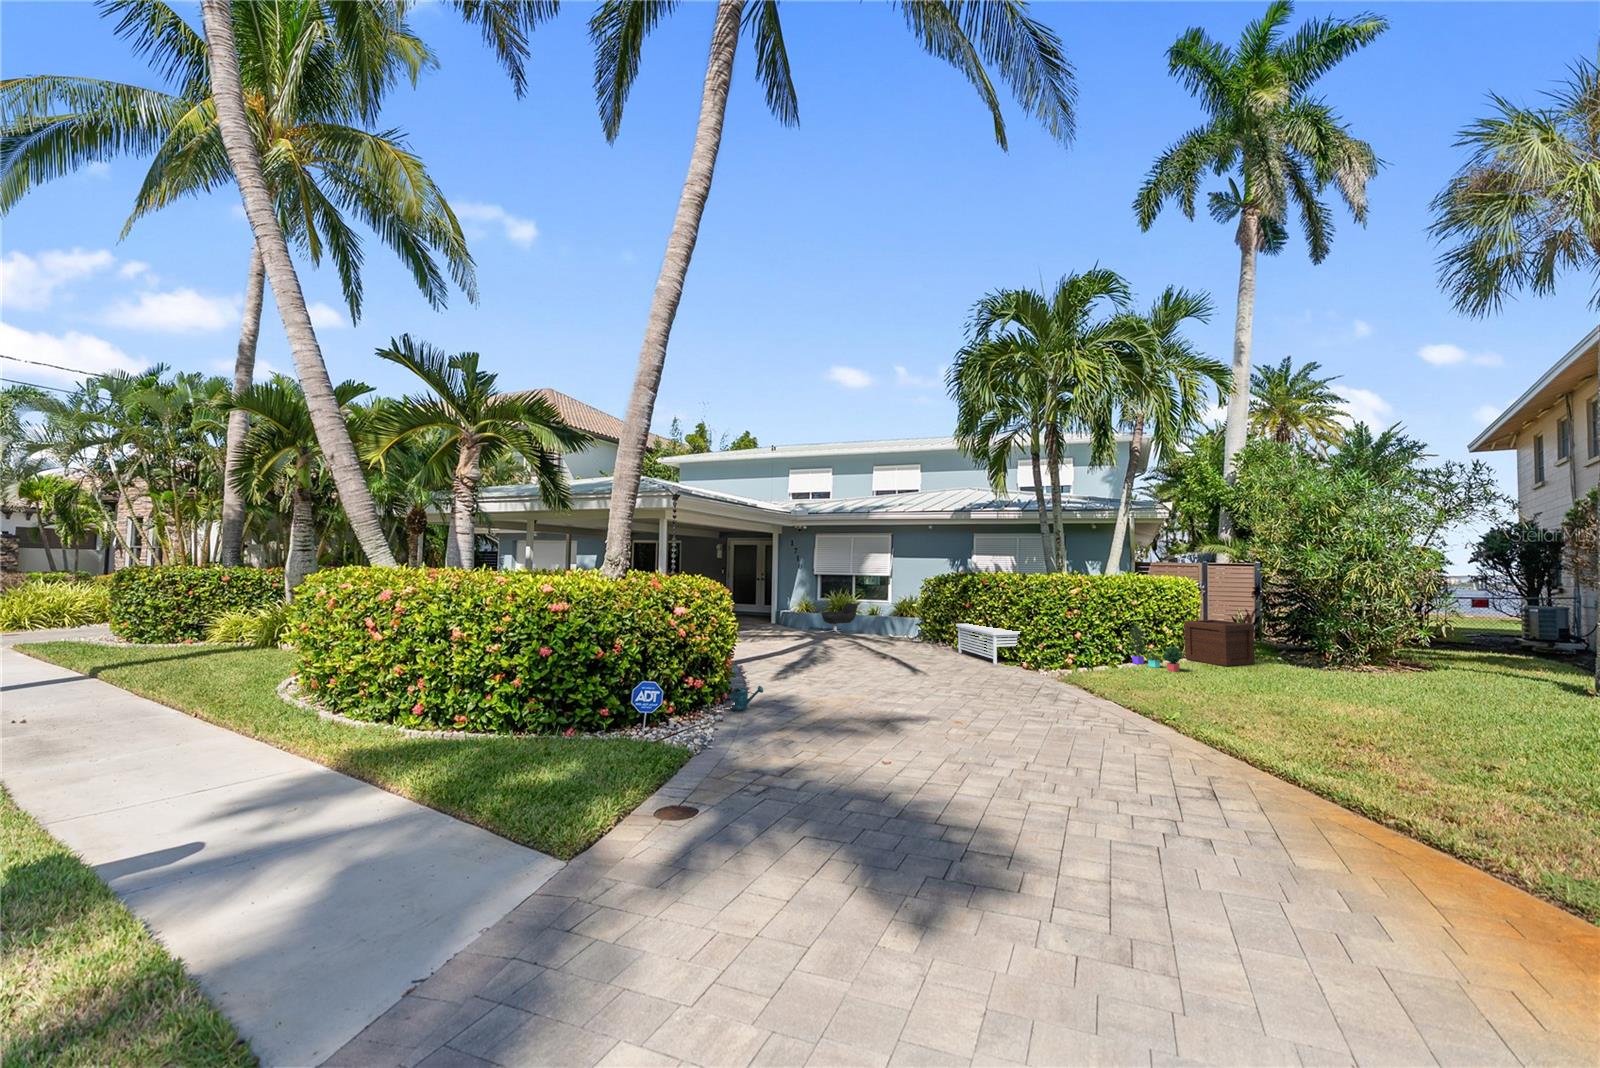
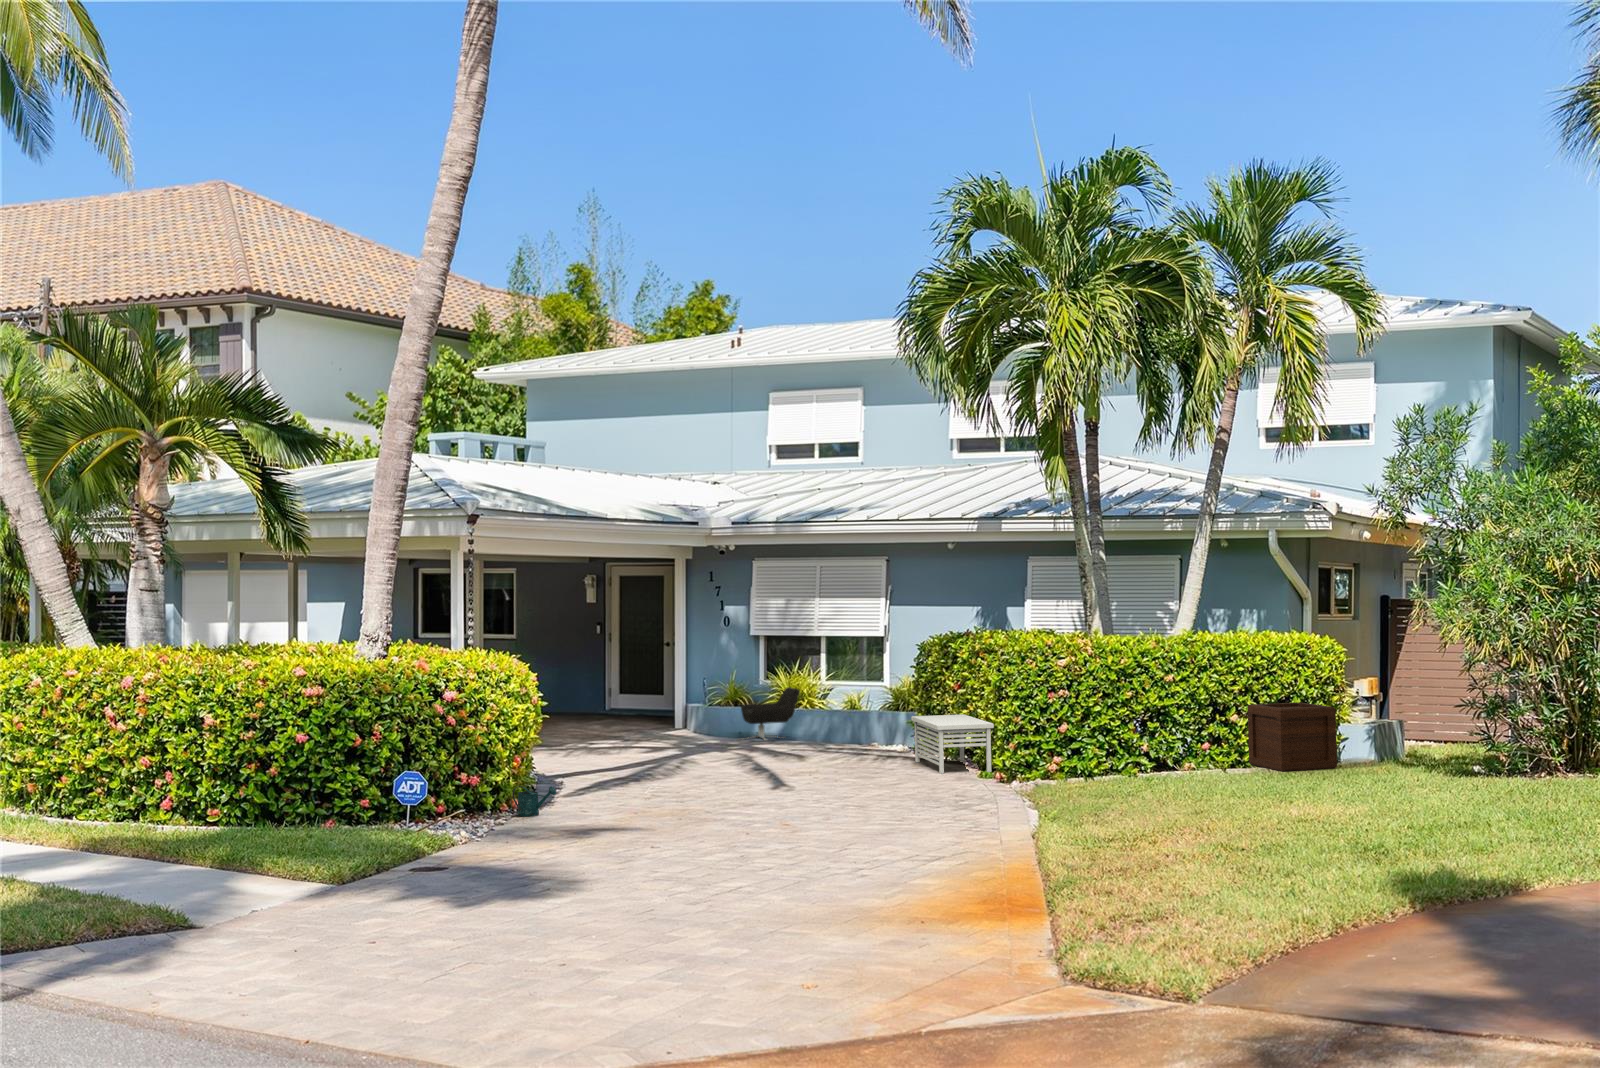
potted plant: present [1130,624,1182,672] -> none [1148,708,1198,778]

